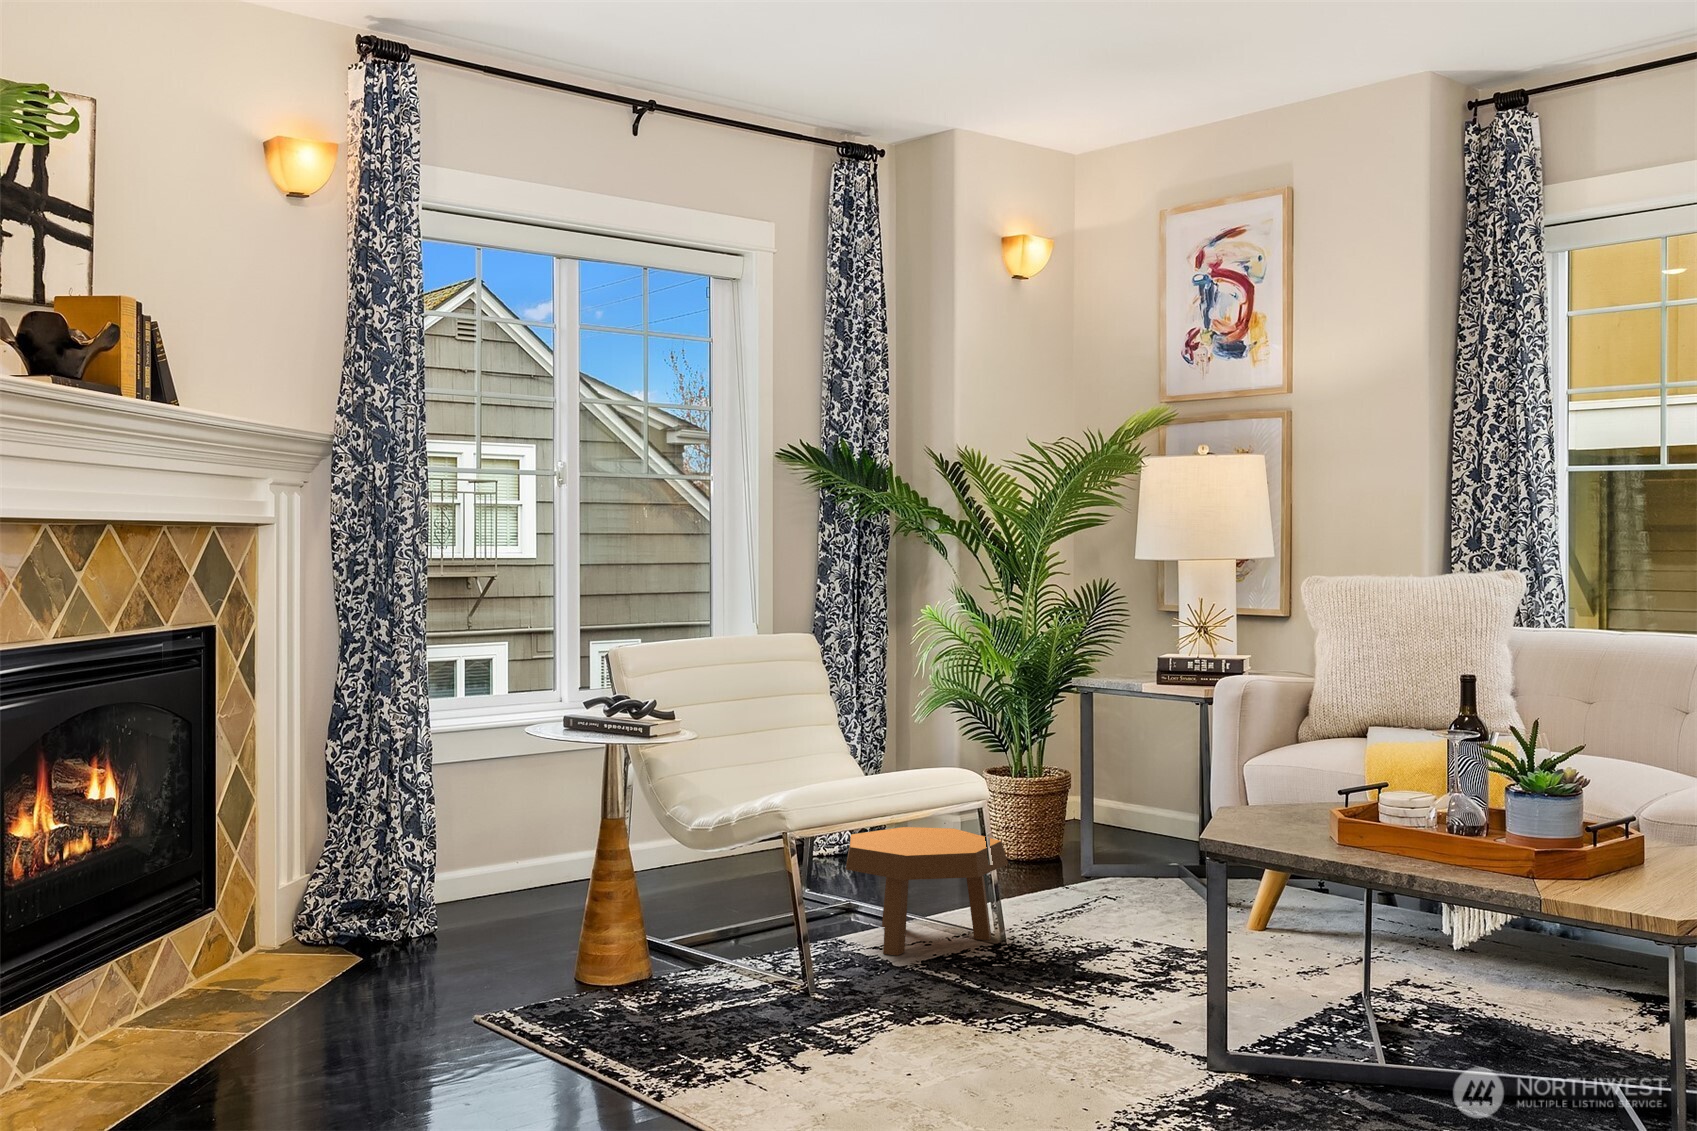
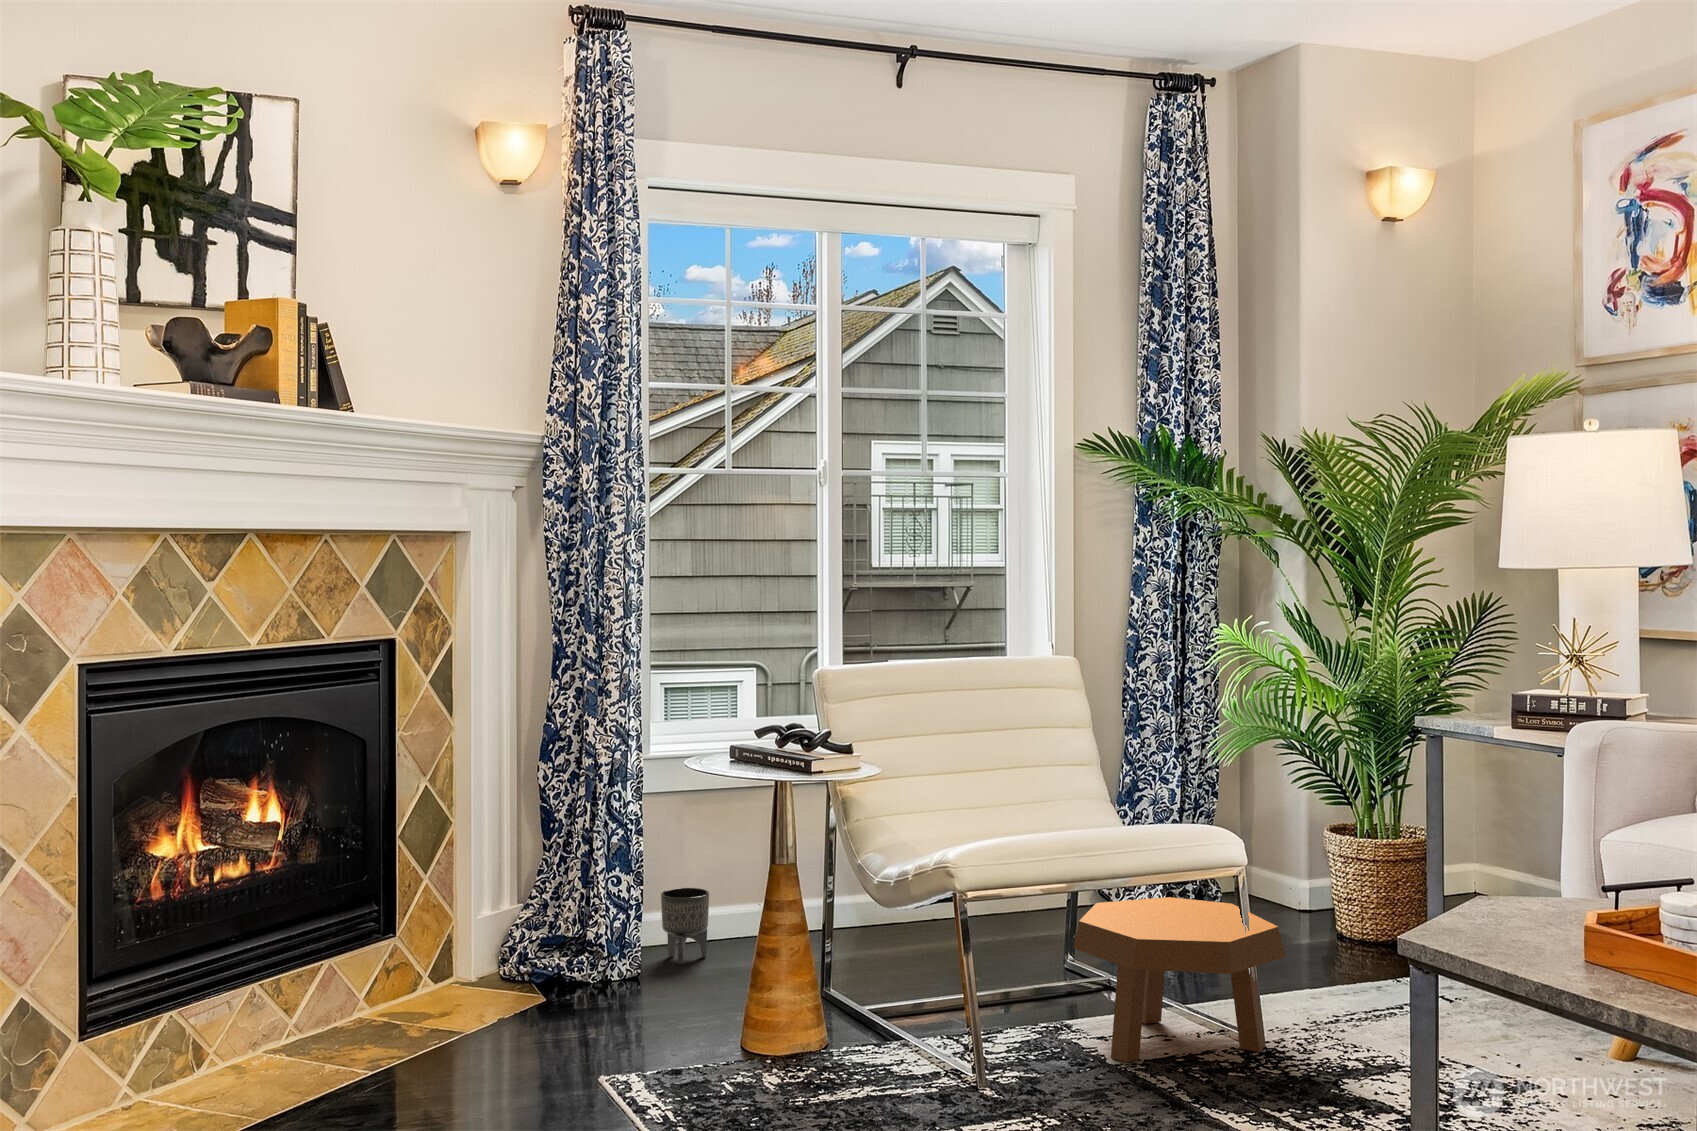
planter: none [438,852,483,921] -> present [661,888,709,964]

